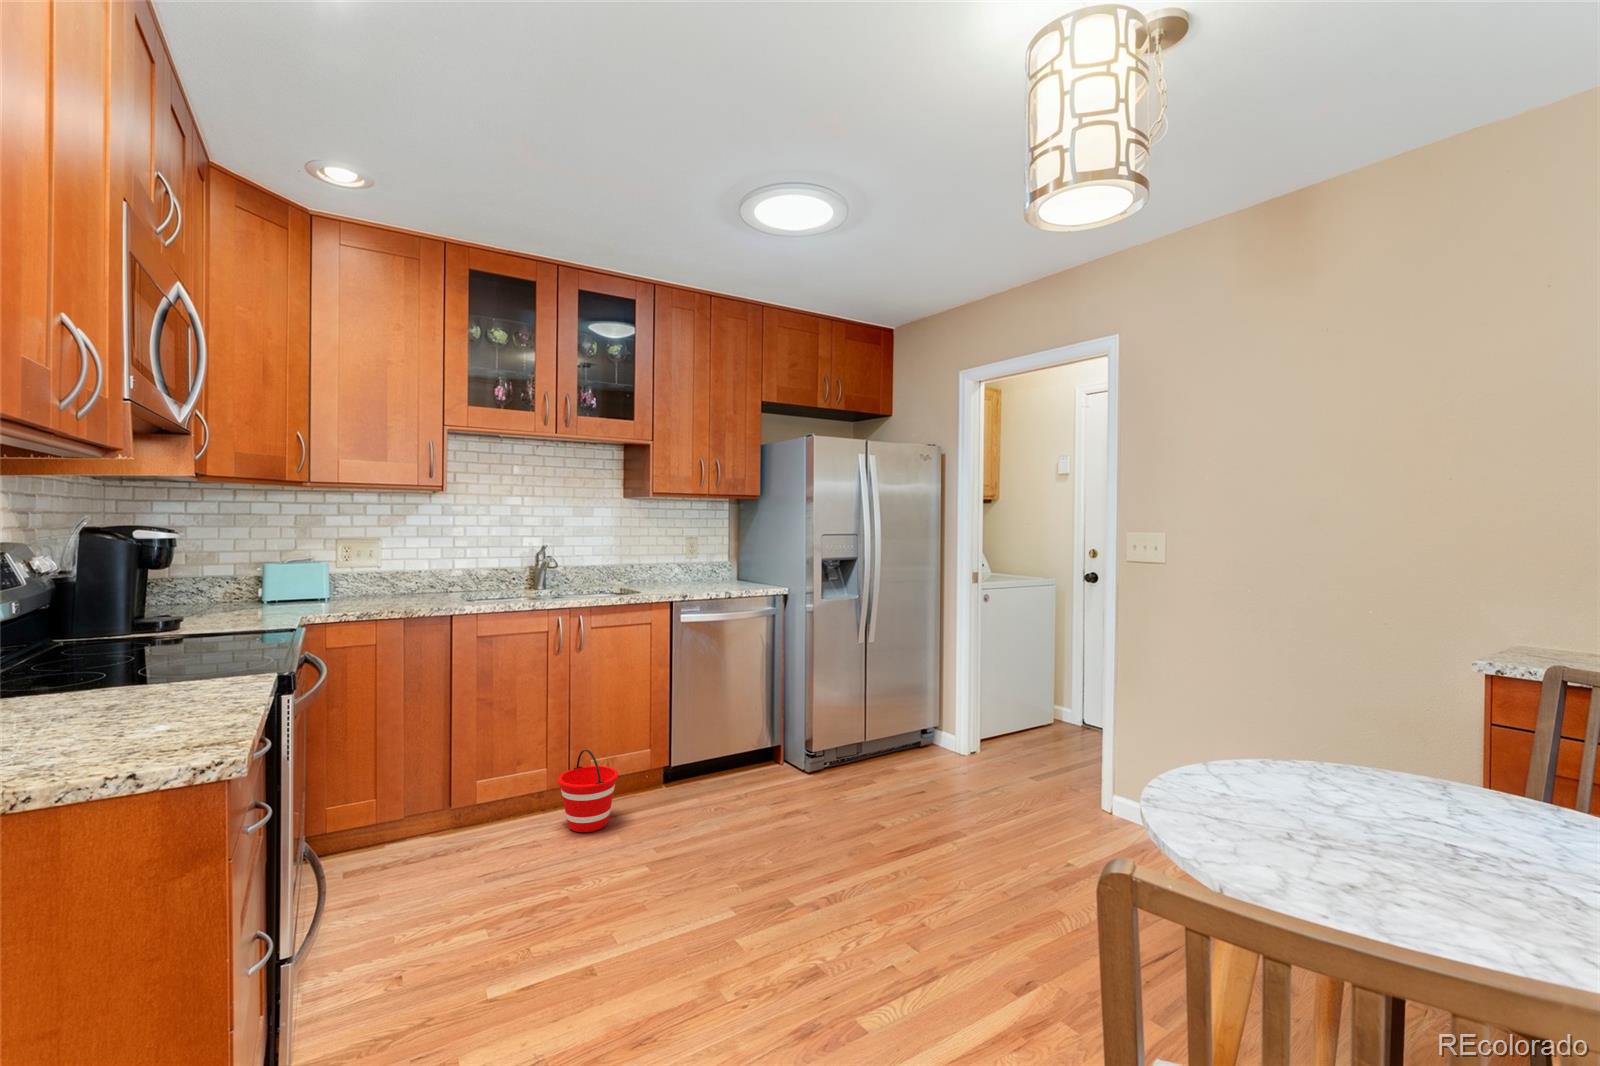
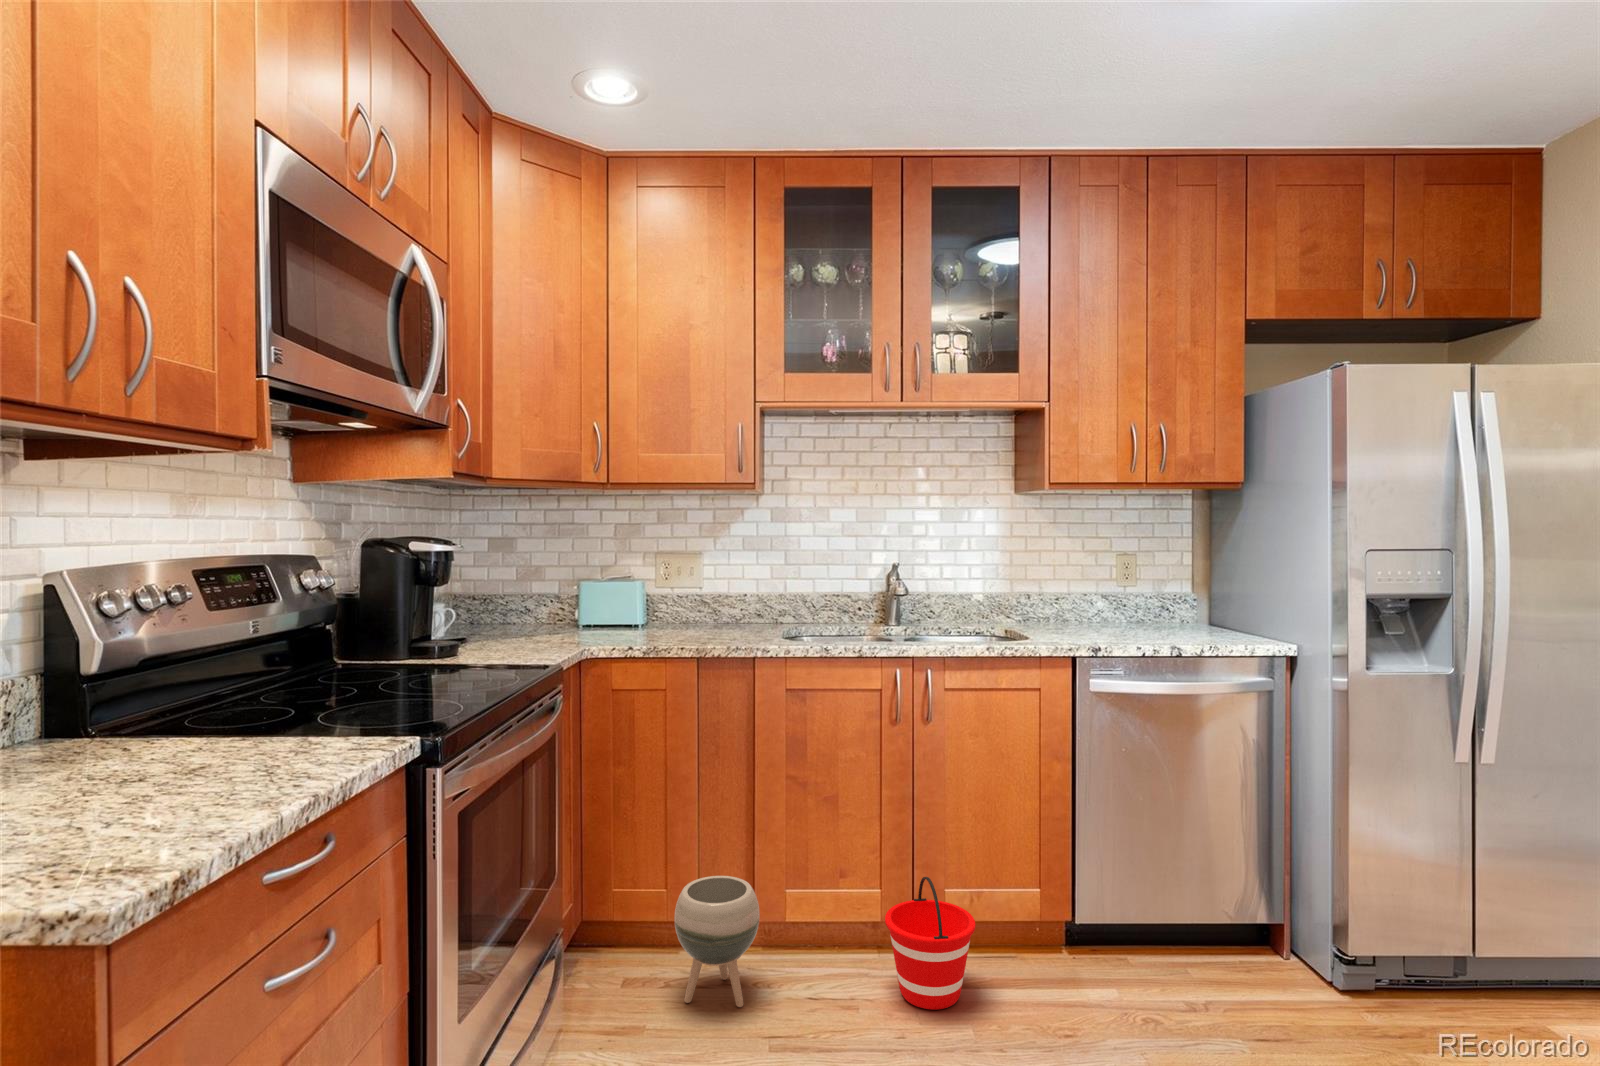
planter: none [398,775,467,871] -> present [674,876,760,1007]

